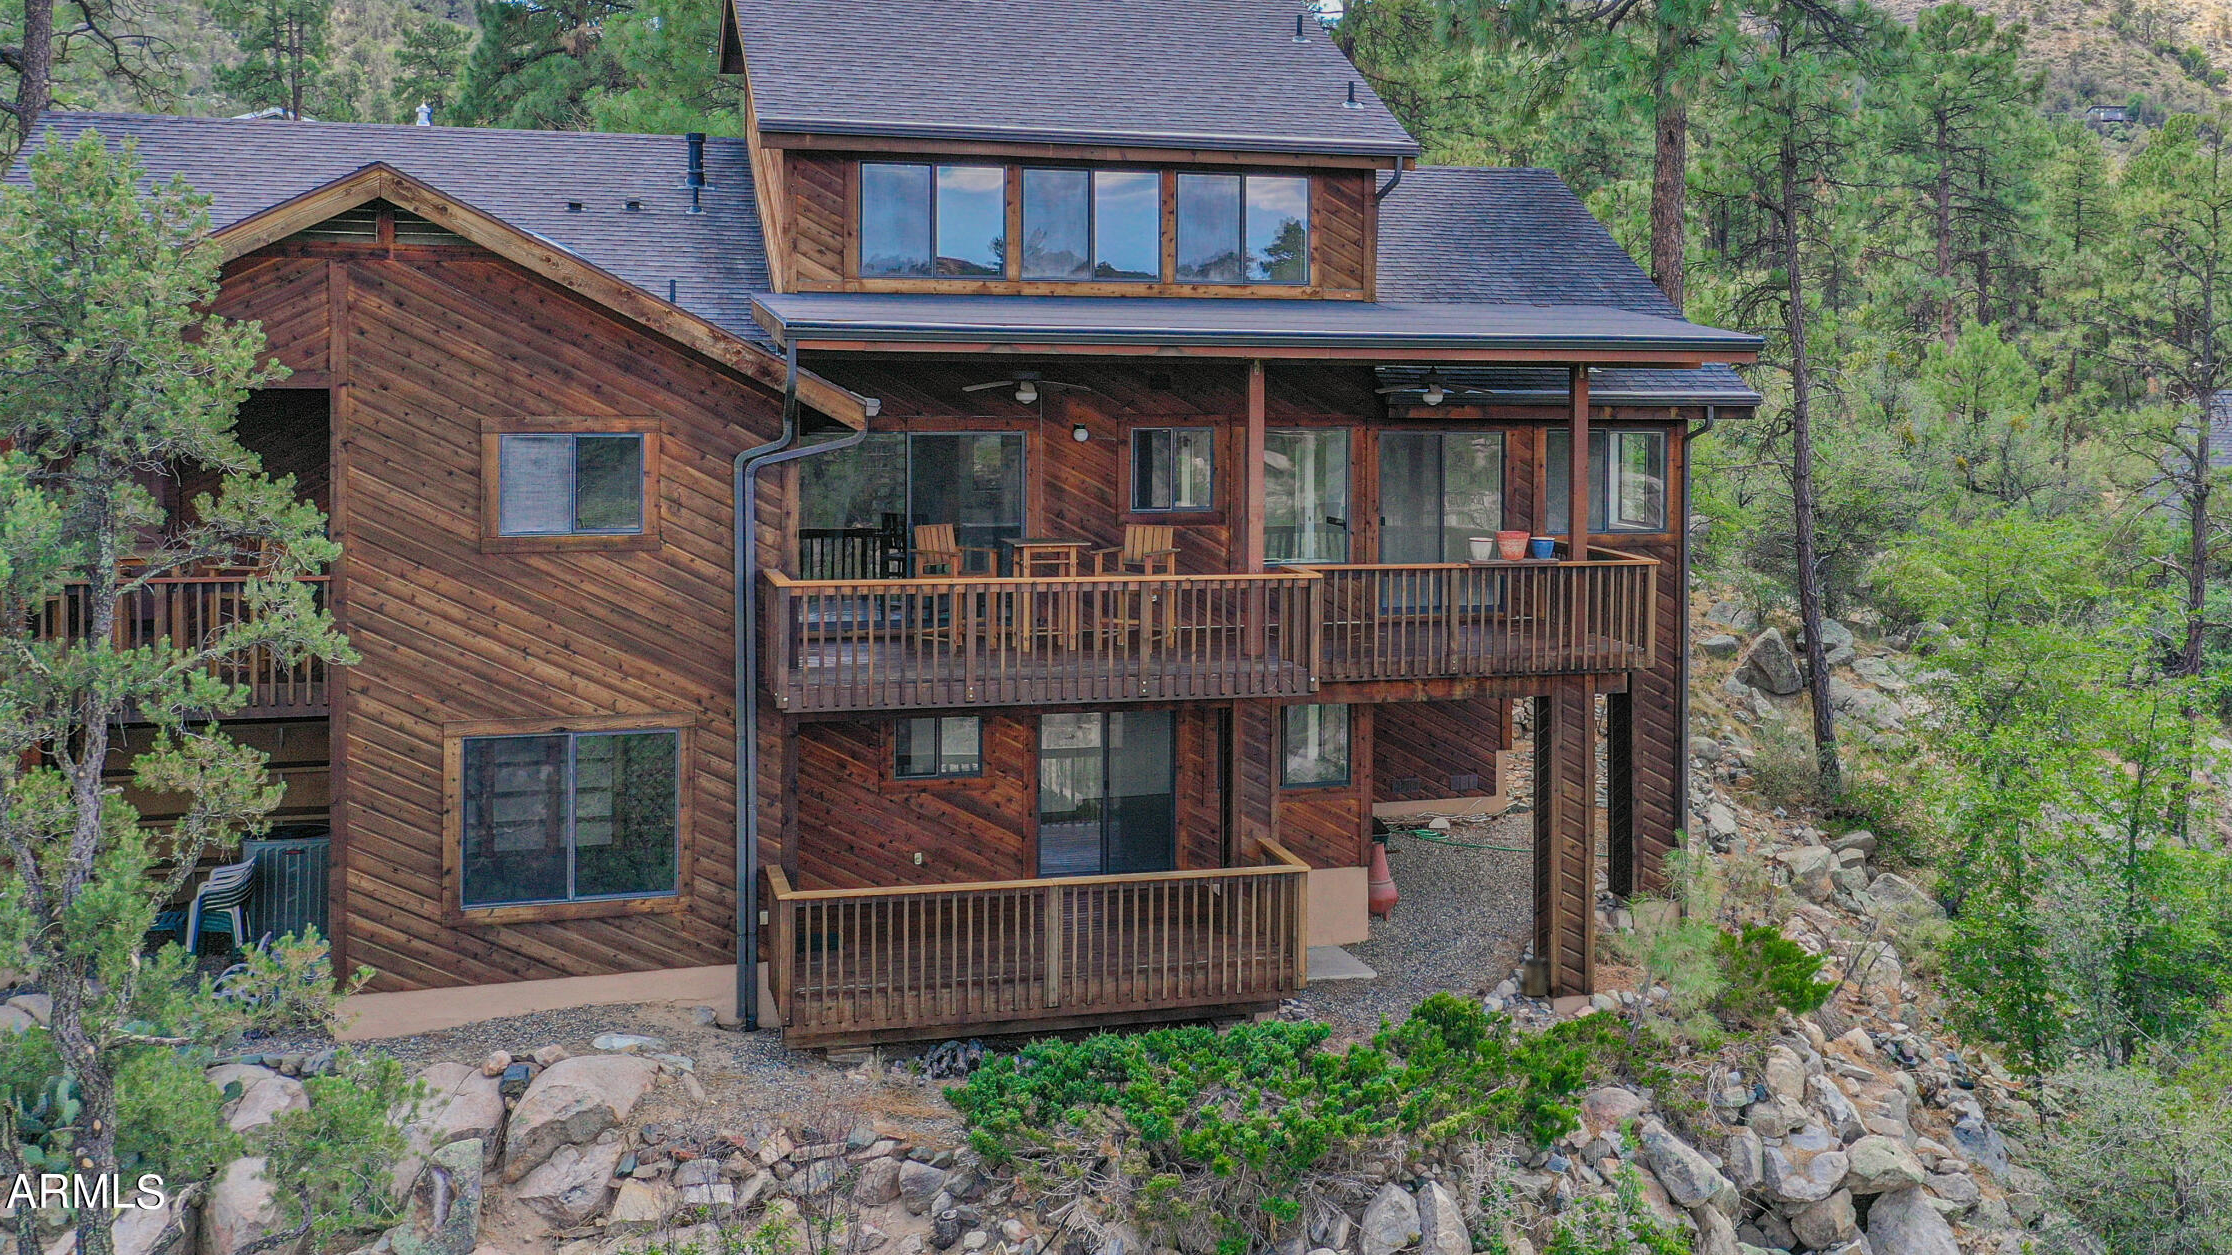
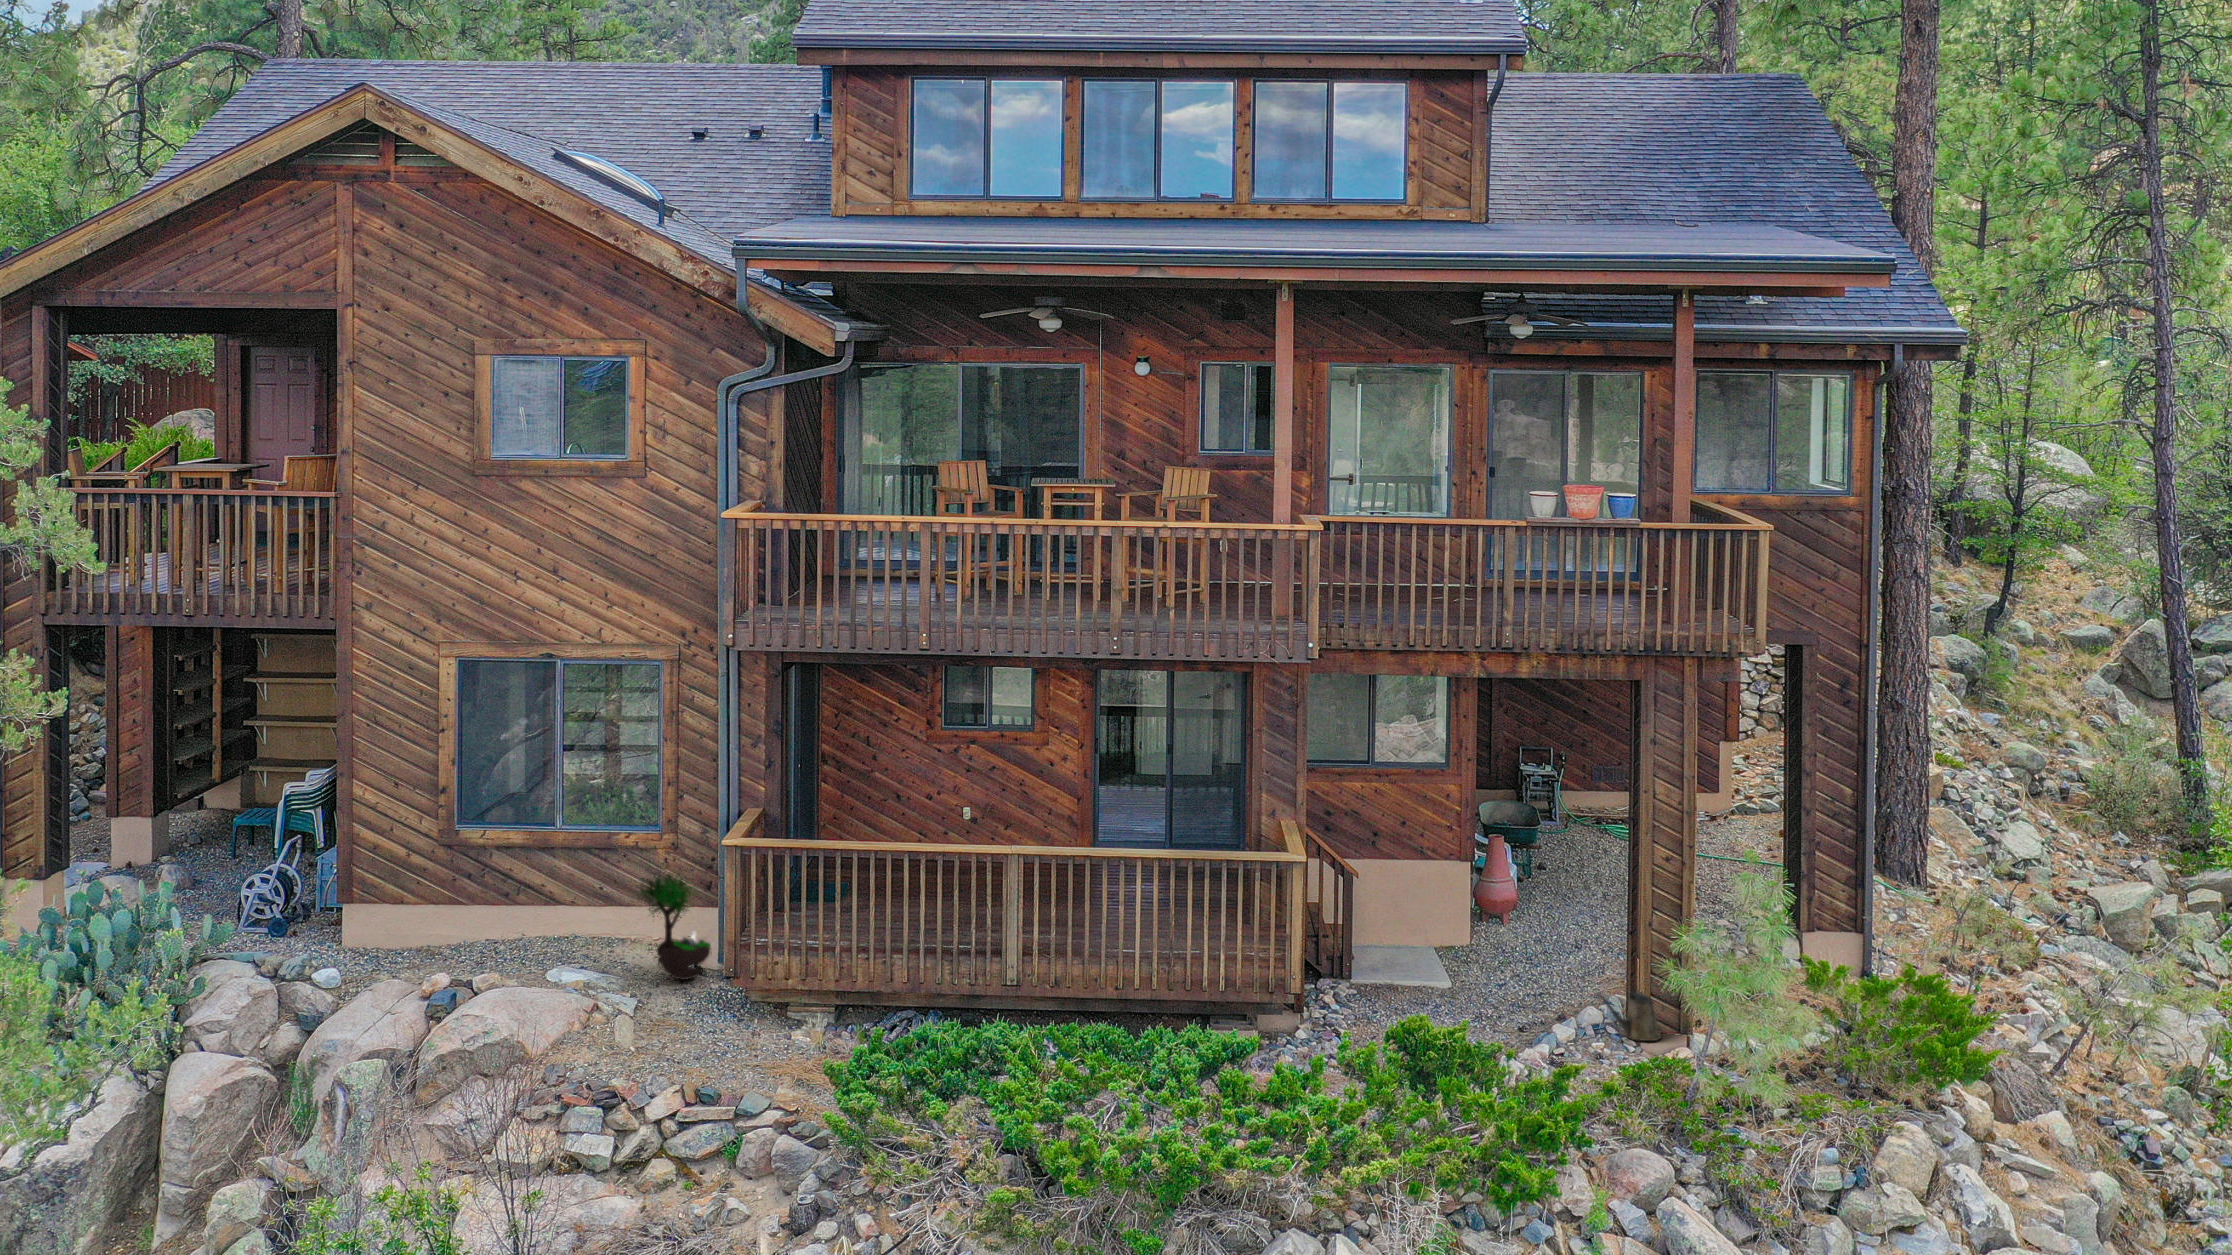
potted tree: none [667,920,745,1031] -> present [637,870,711,980]

